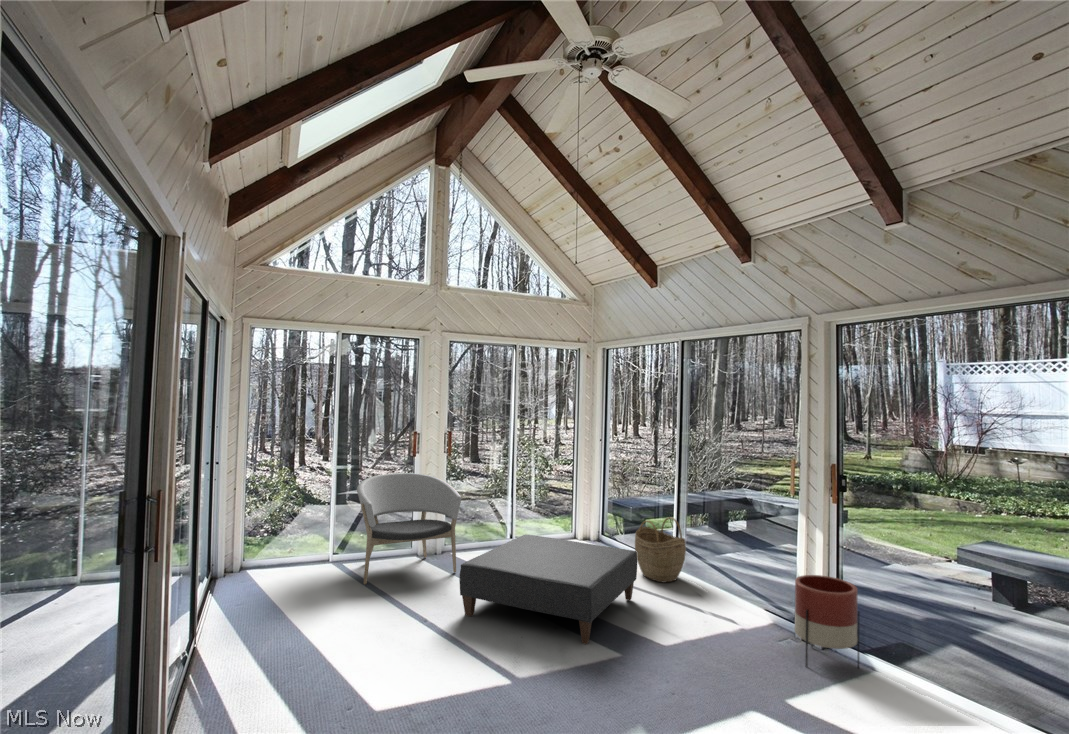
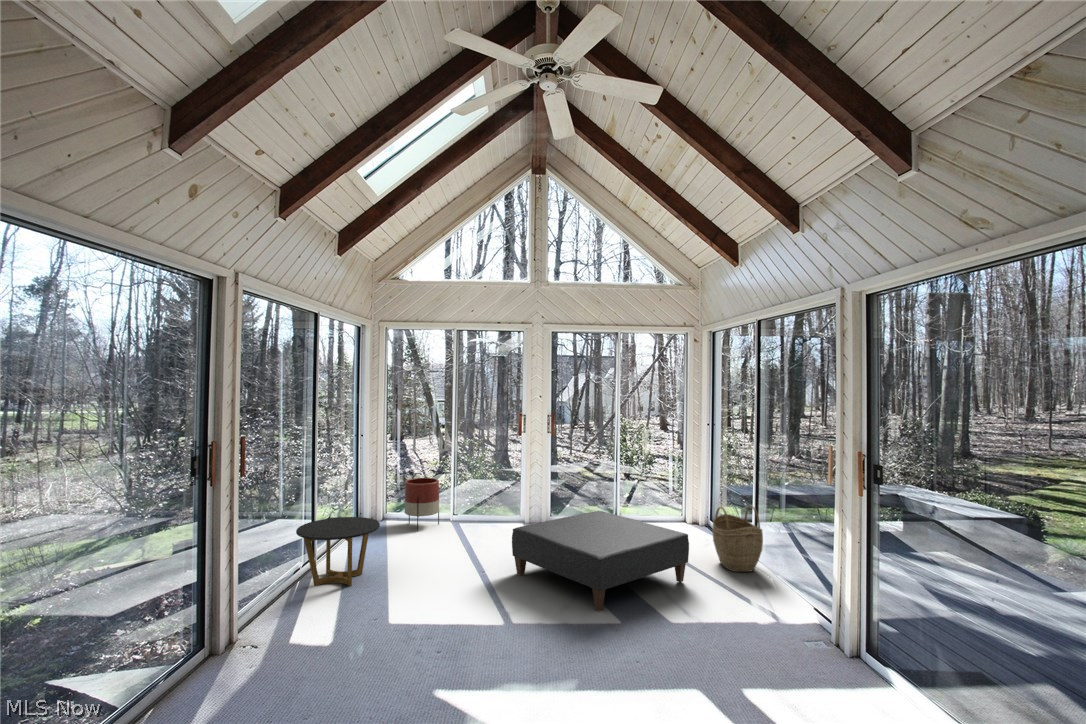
armchair: present [357,473,462,585] -> none [456,450,546,541]
side table: none [195,571,309,671] -> present [296,517,380,586]
planter: present [795,575,860,668] -> present [405,478,439,531]

